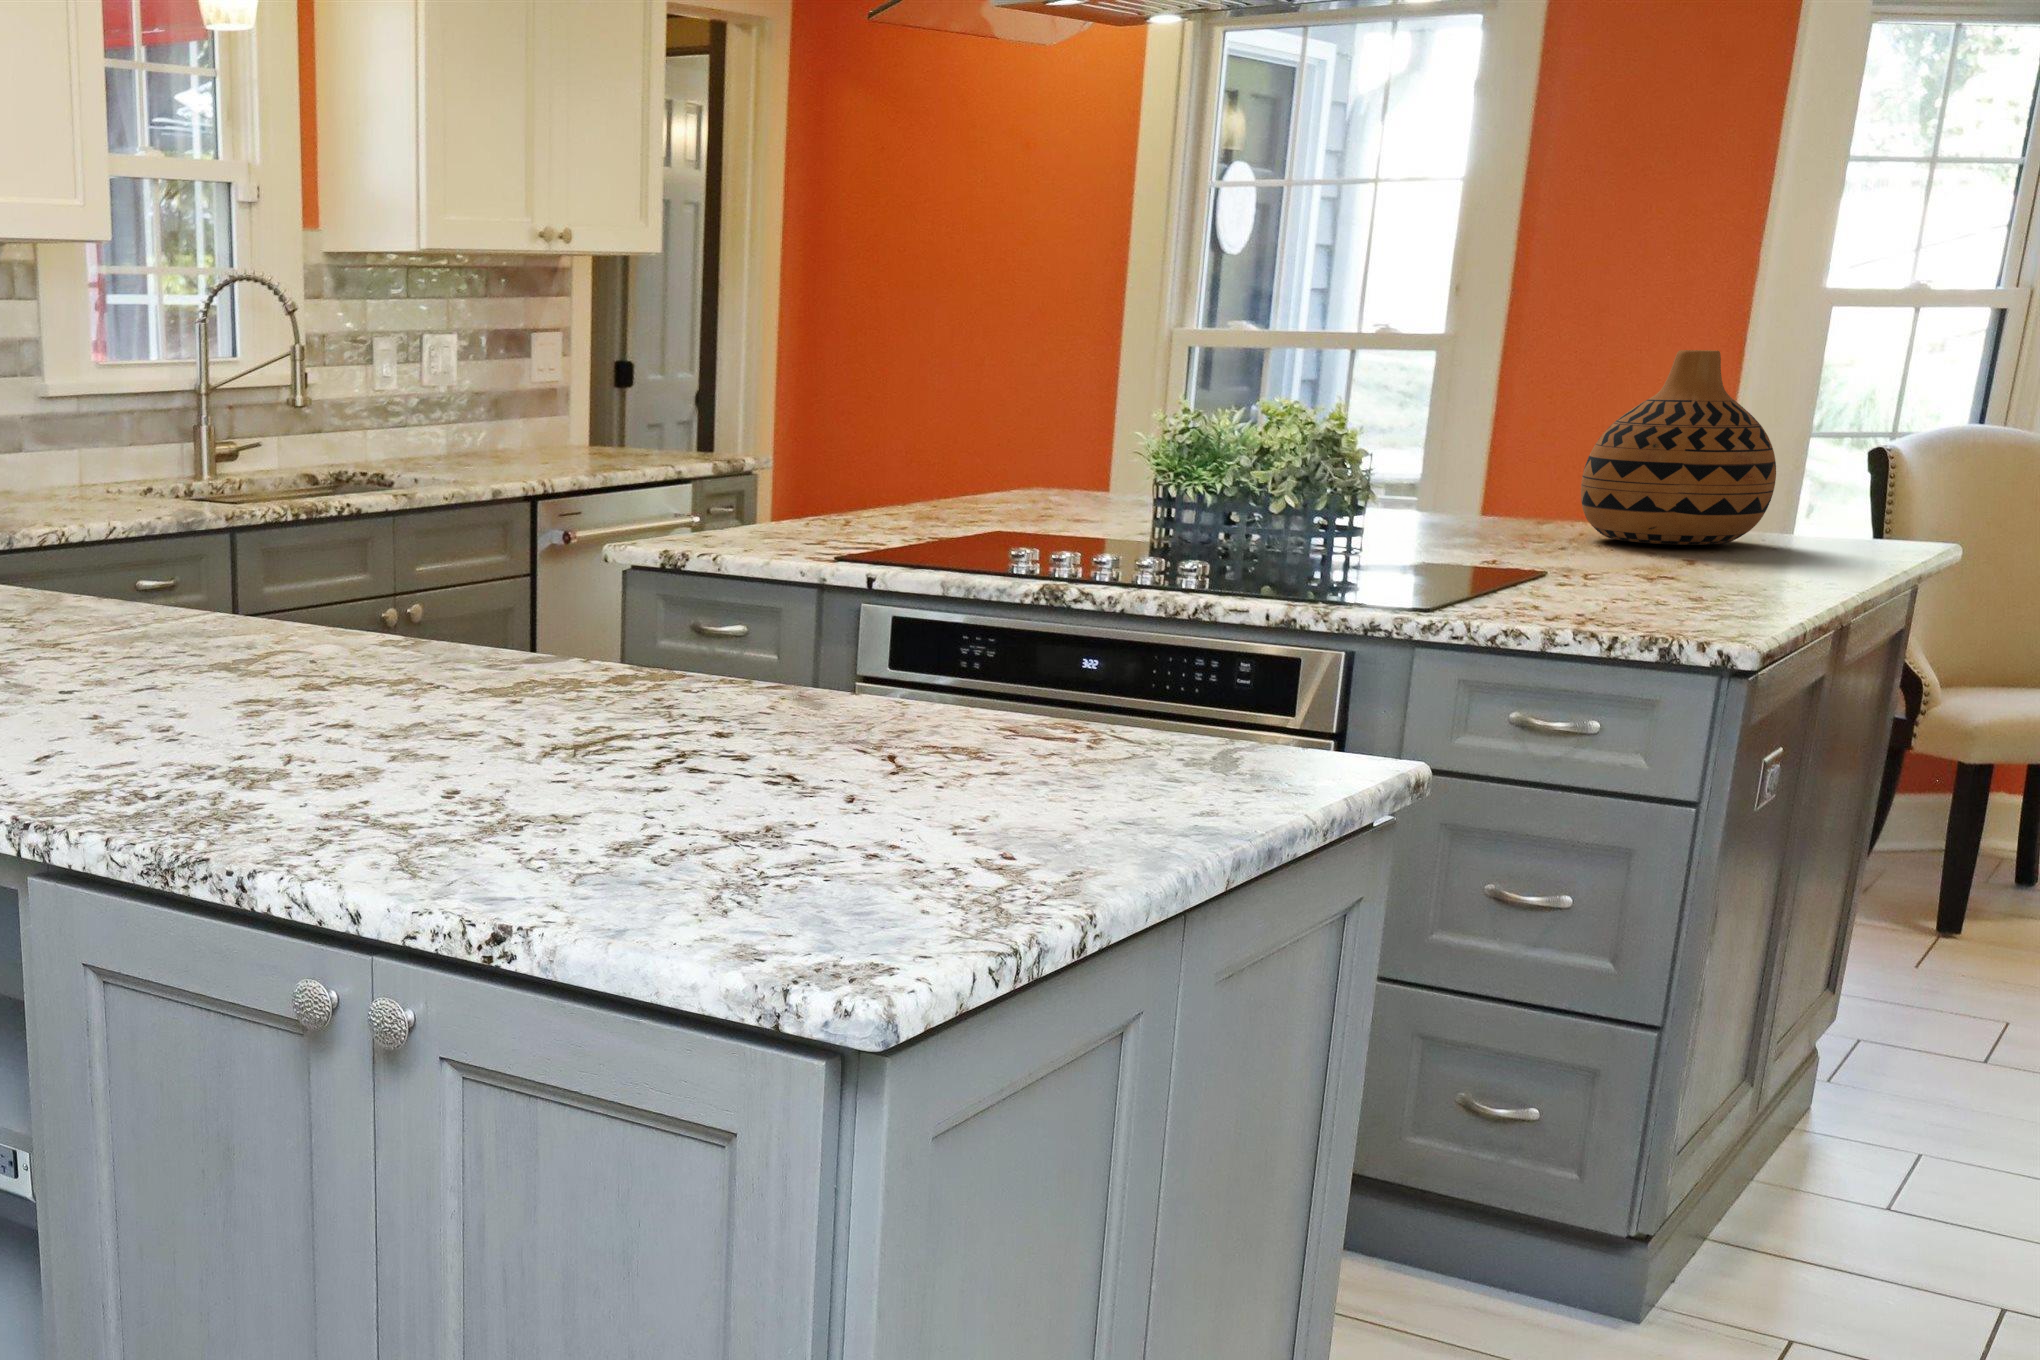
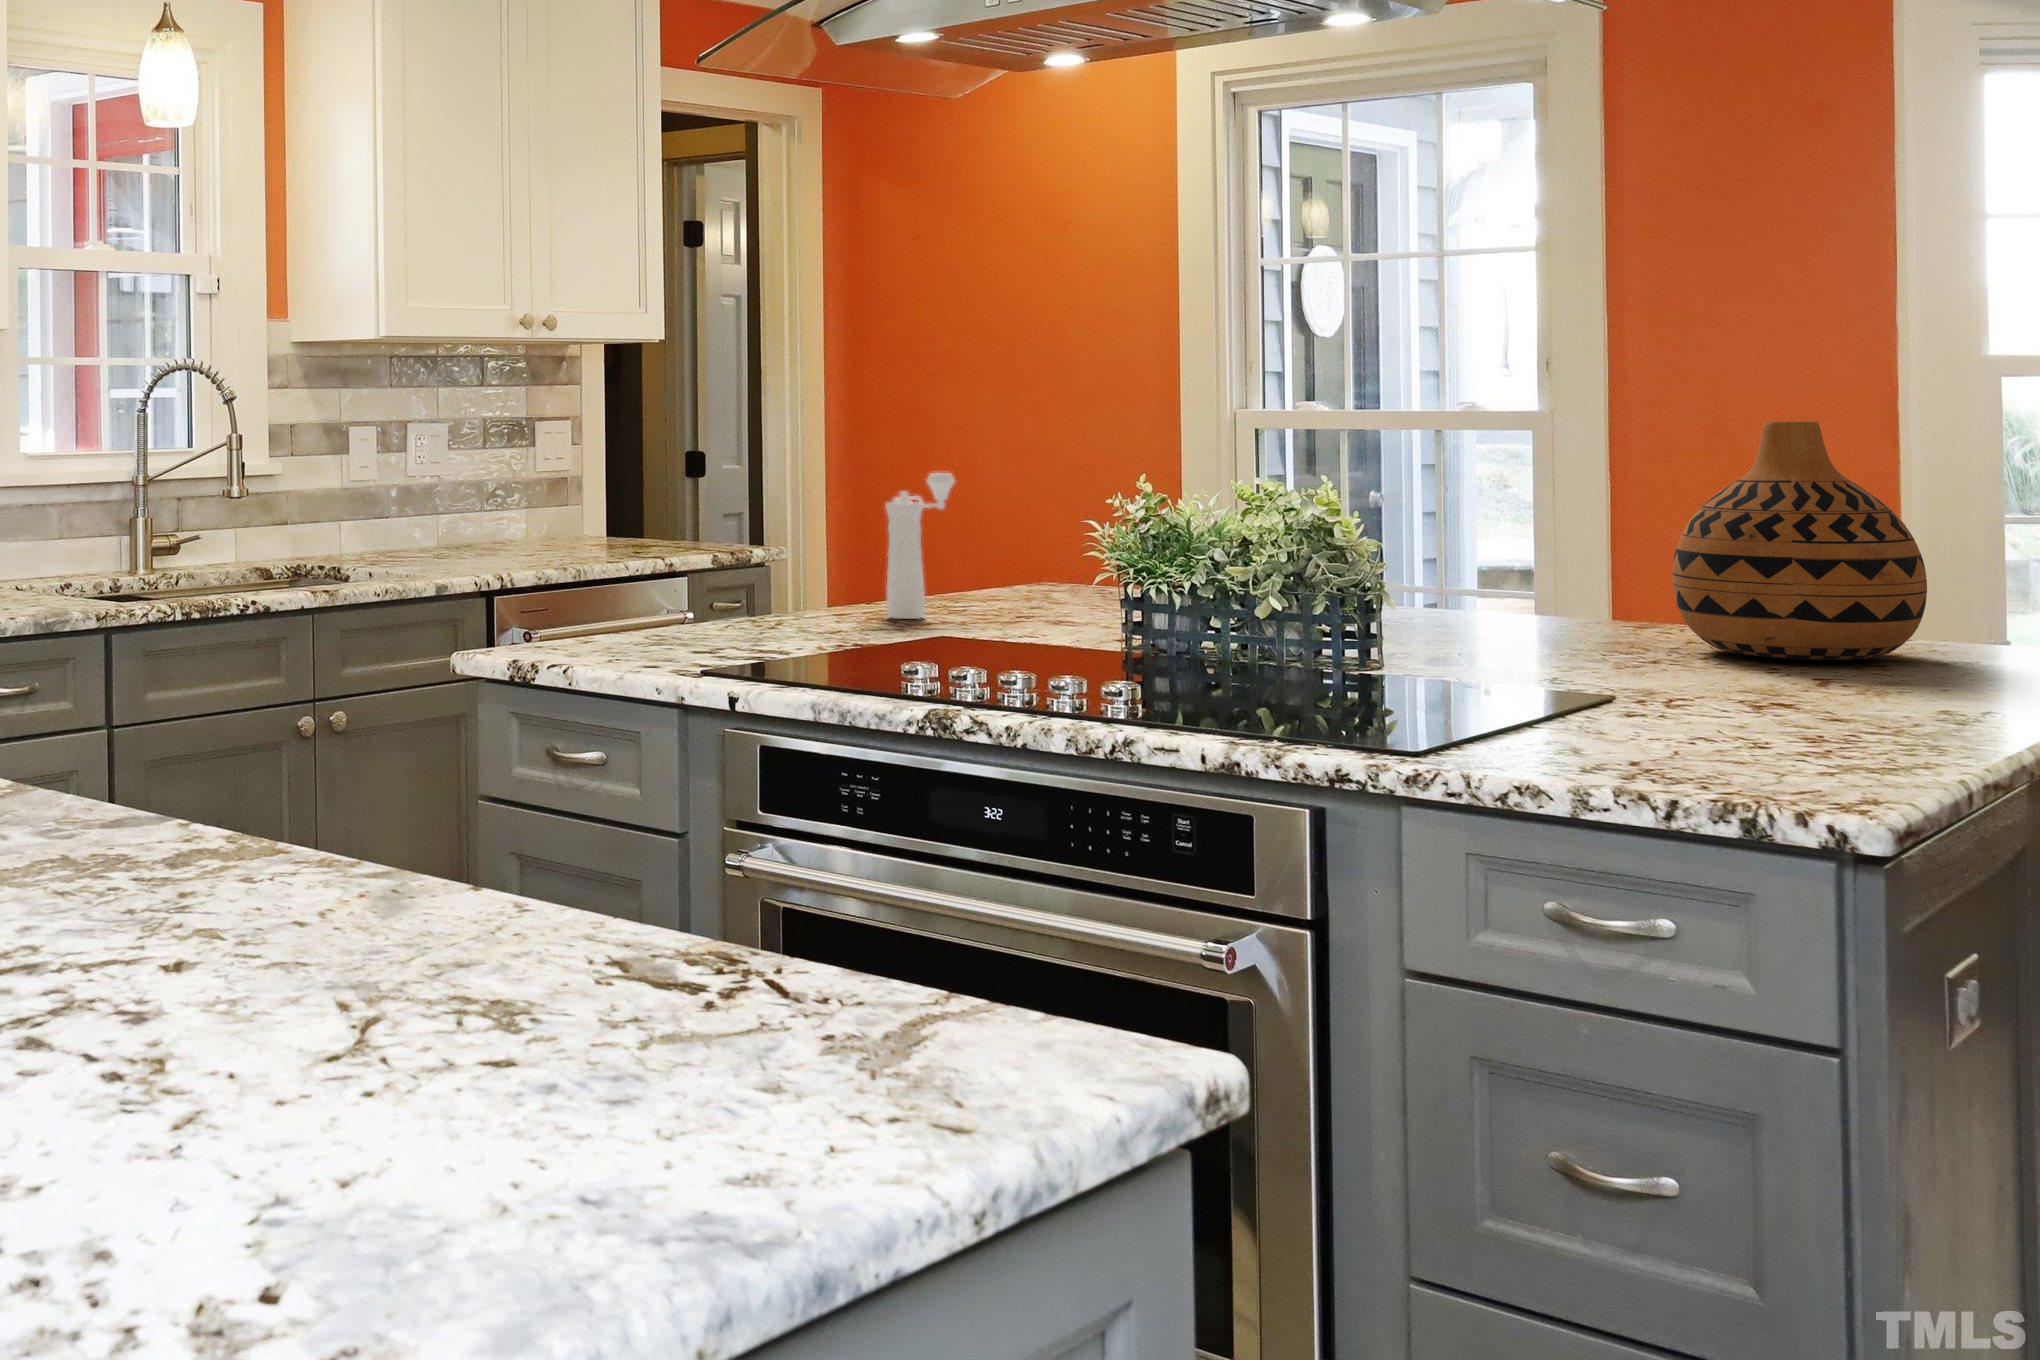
pepper mill: none [929,388,991,516] -> present [885,473,955,619]

